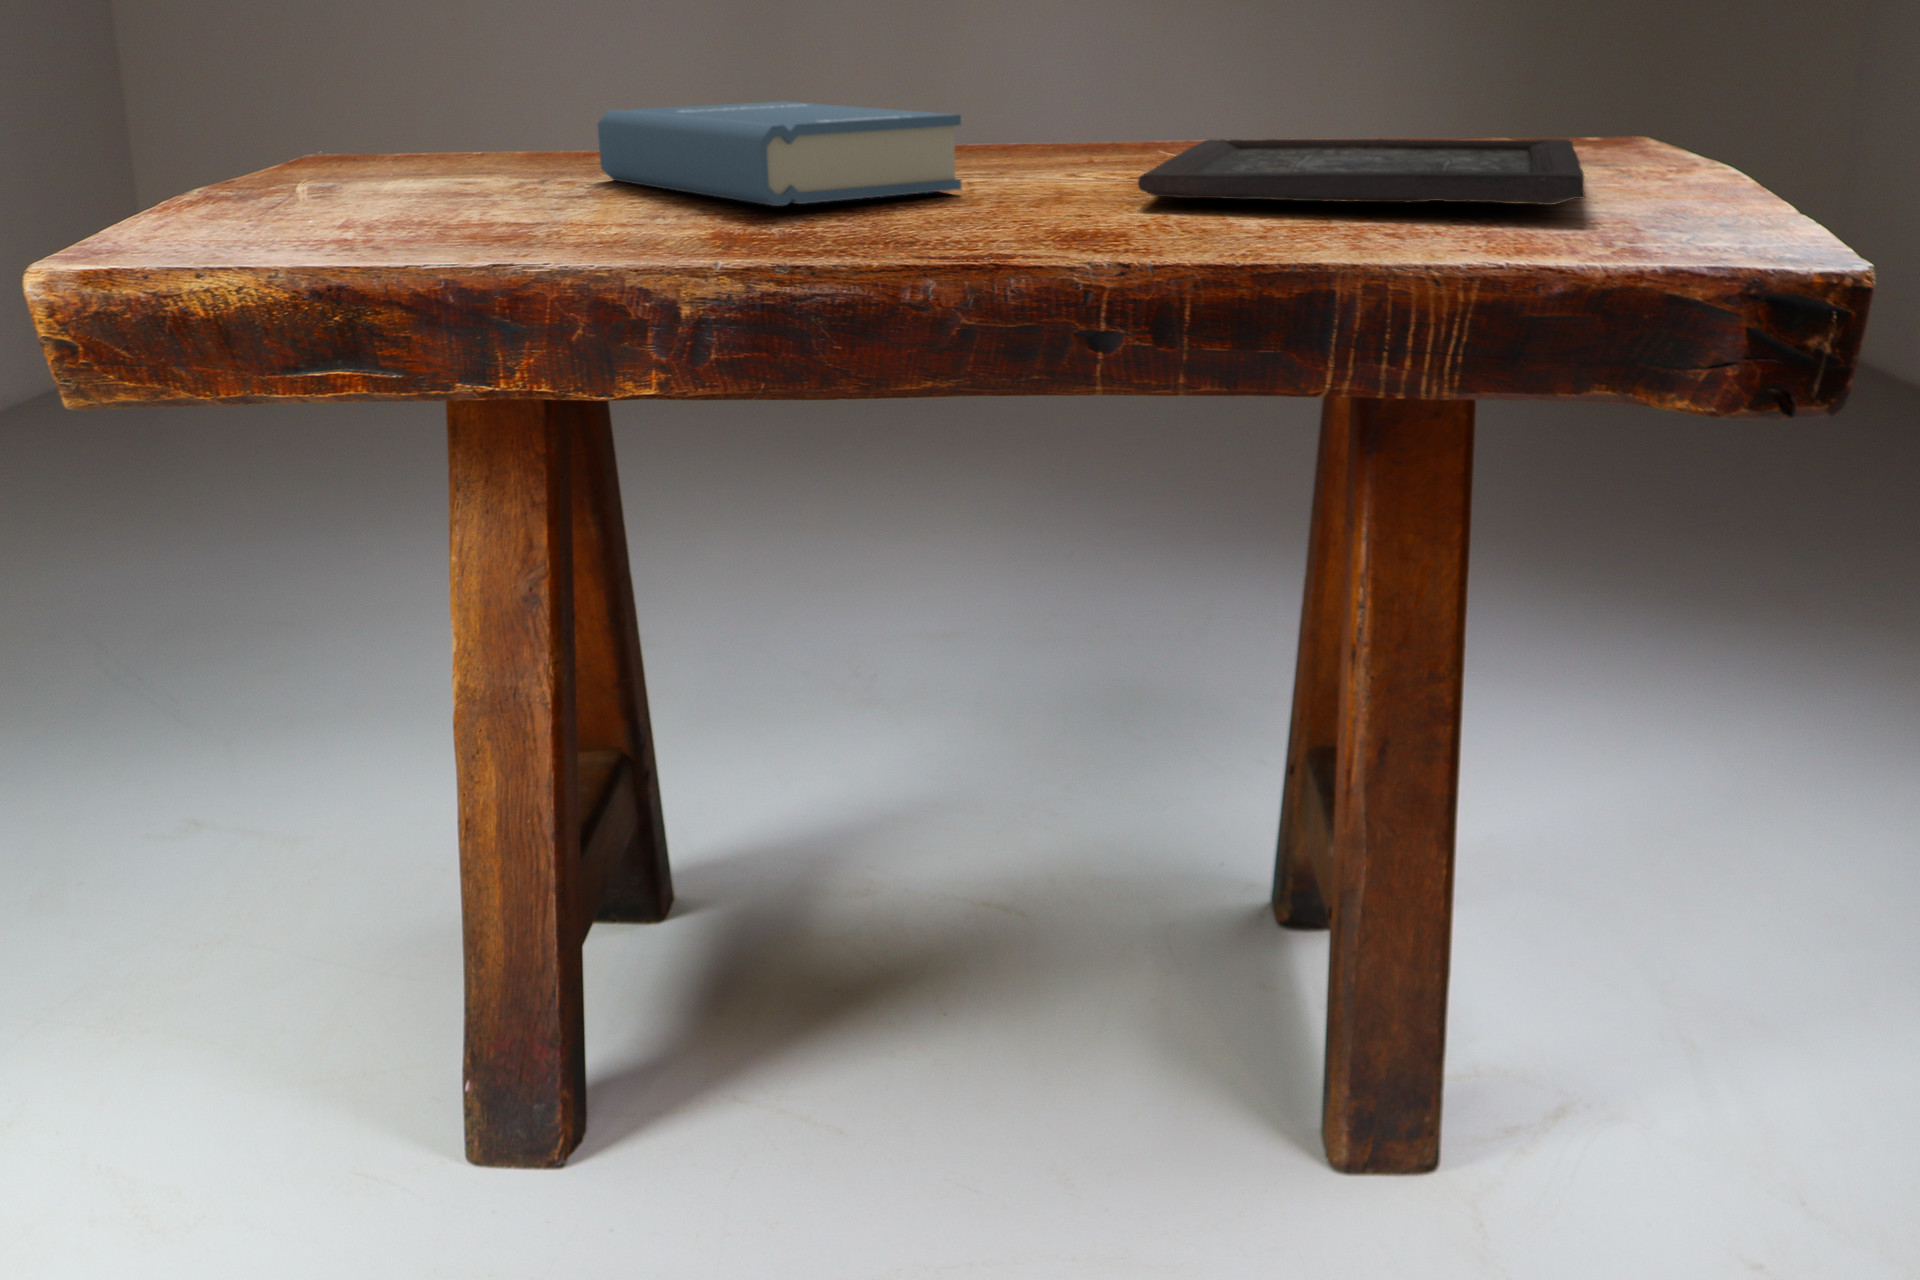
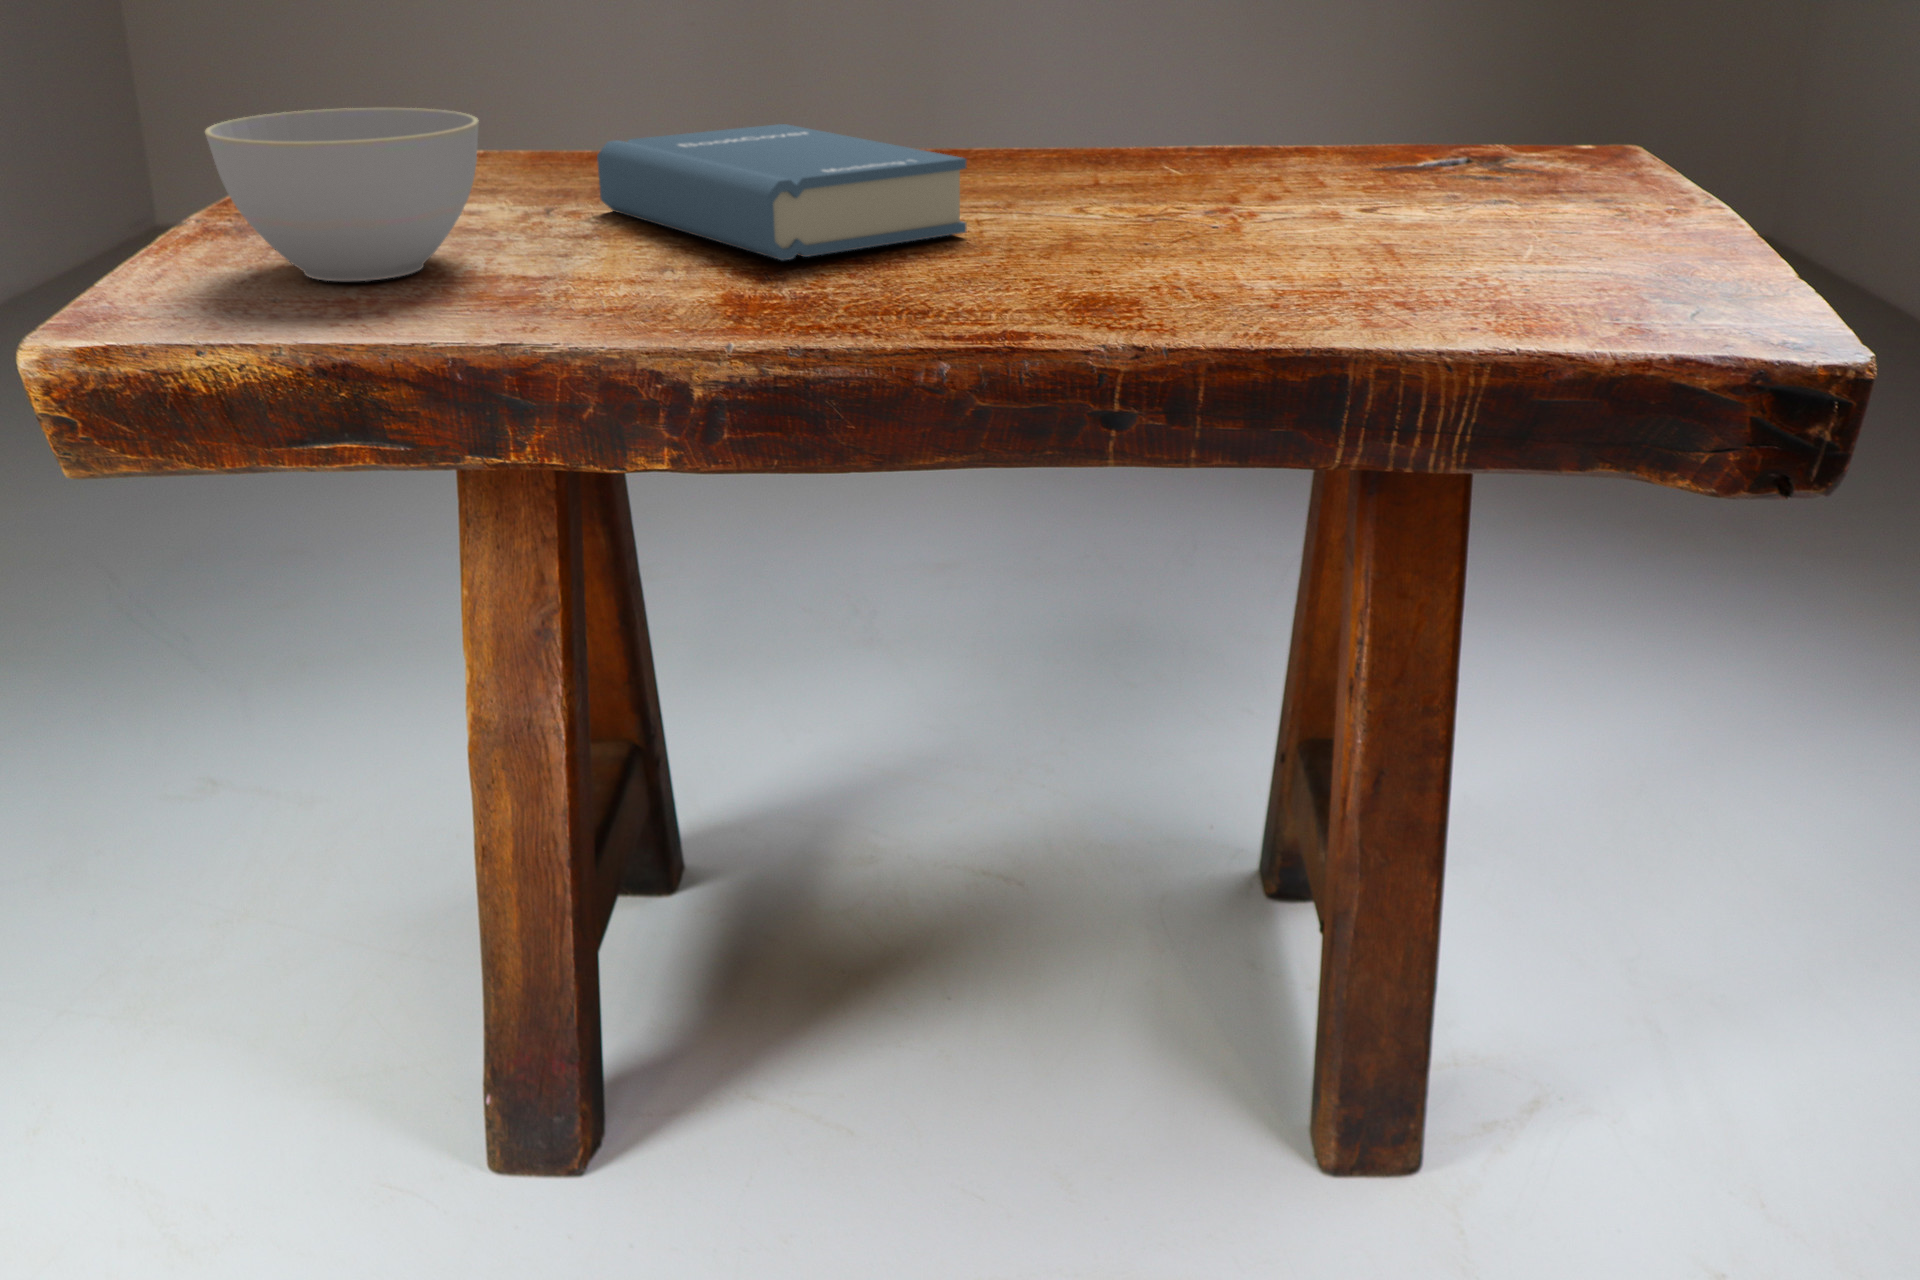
bowl: none [209,67,478,225] -> present [205,108,479,281]
tray: present [1138,138,1585,205] -> none [1146,160,1594,270]

